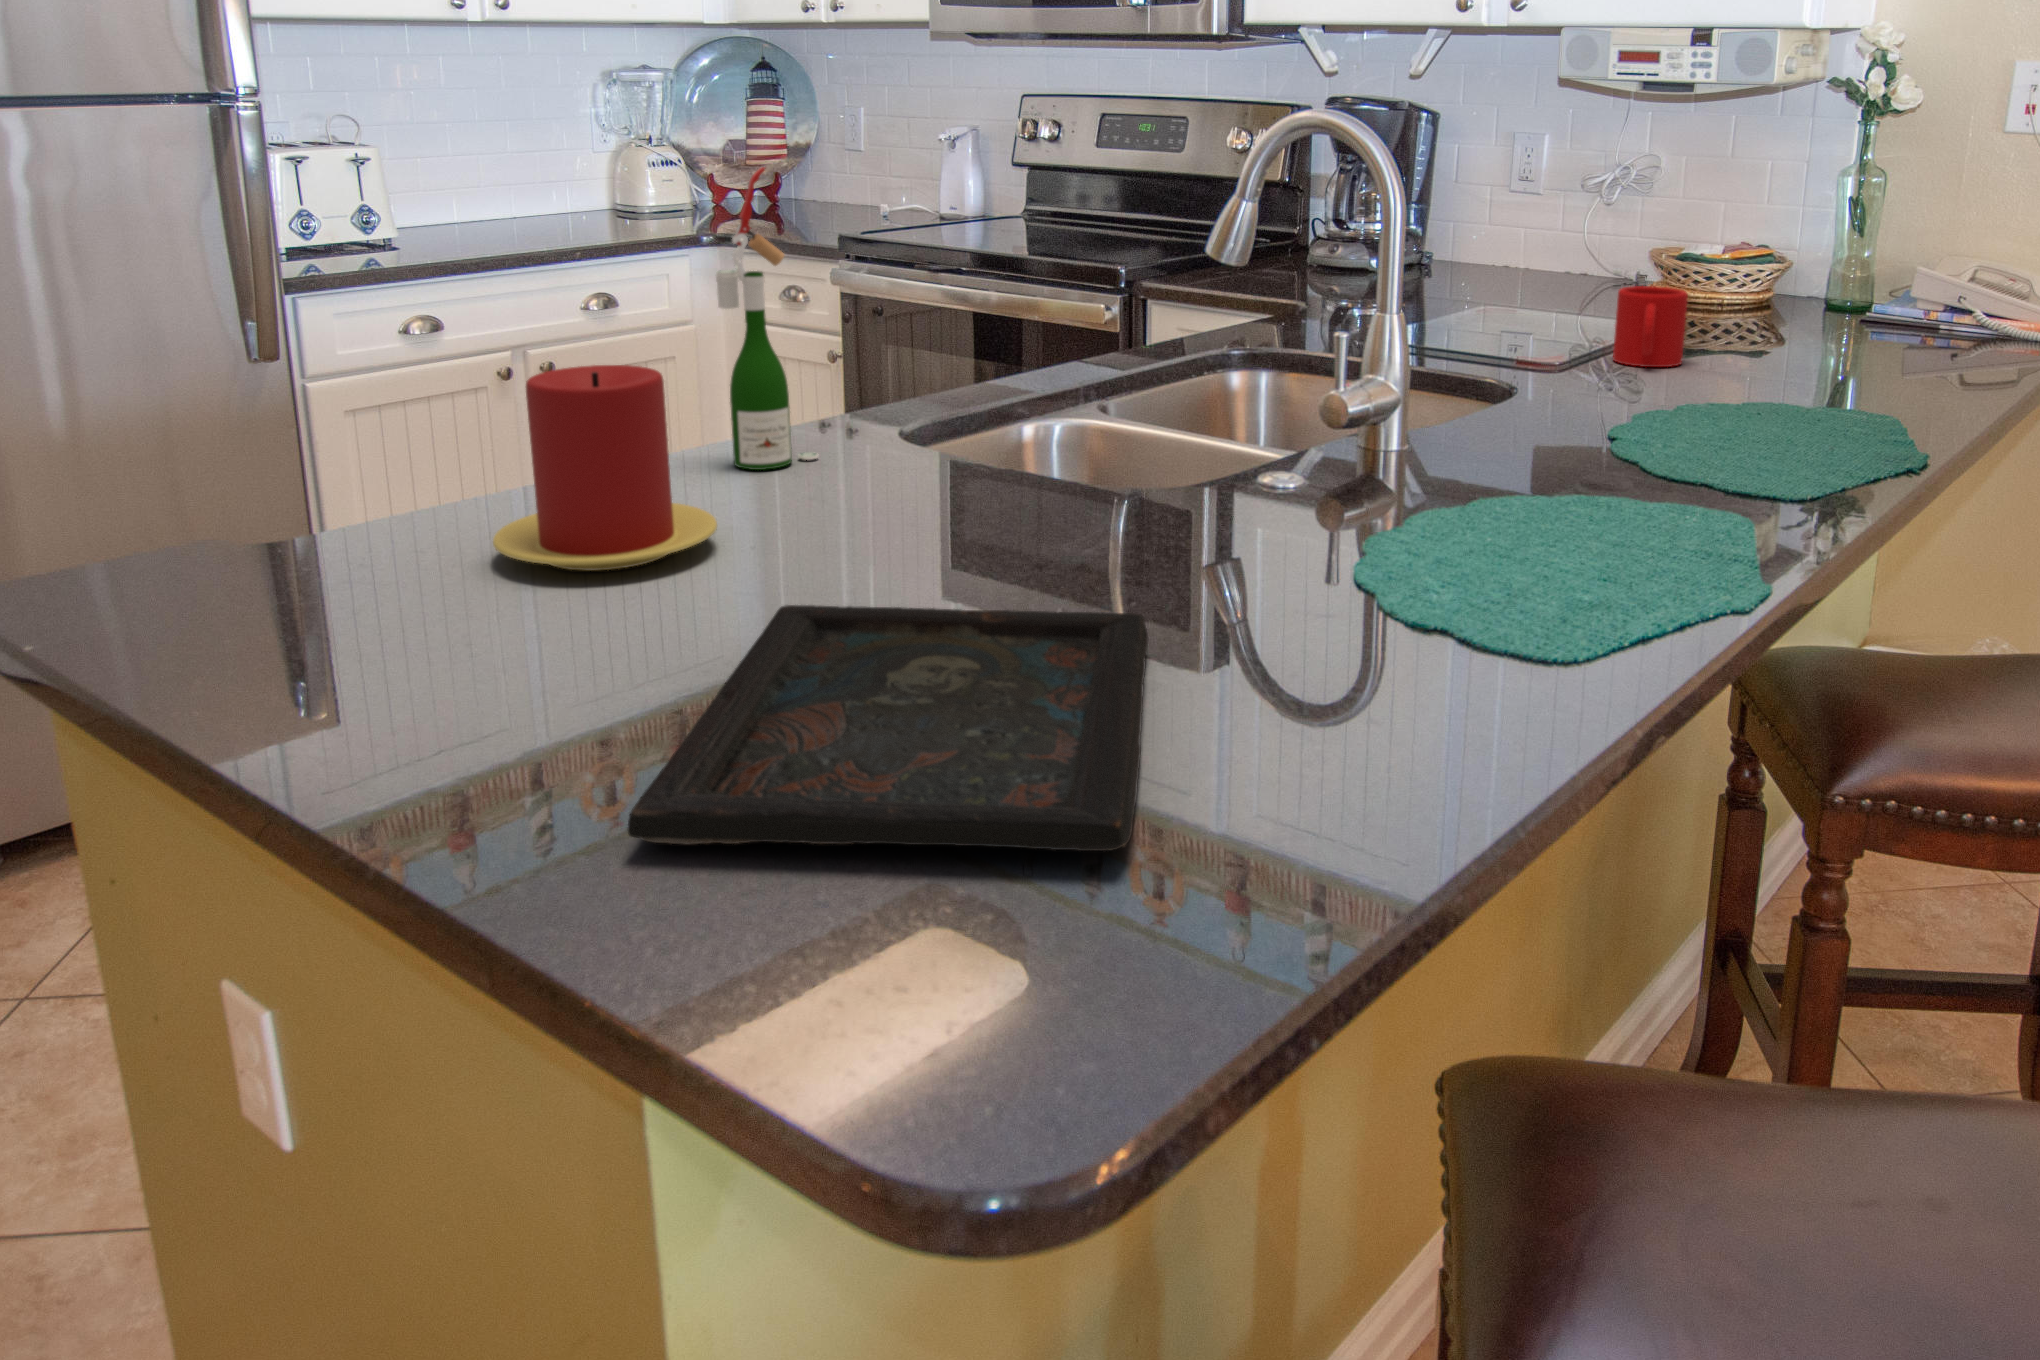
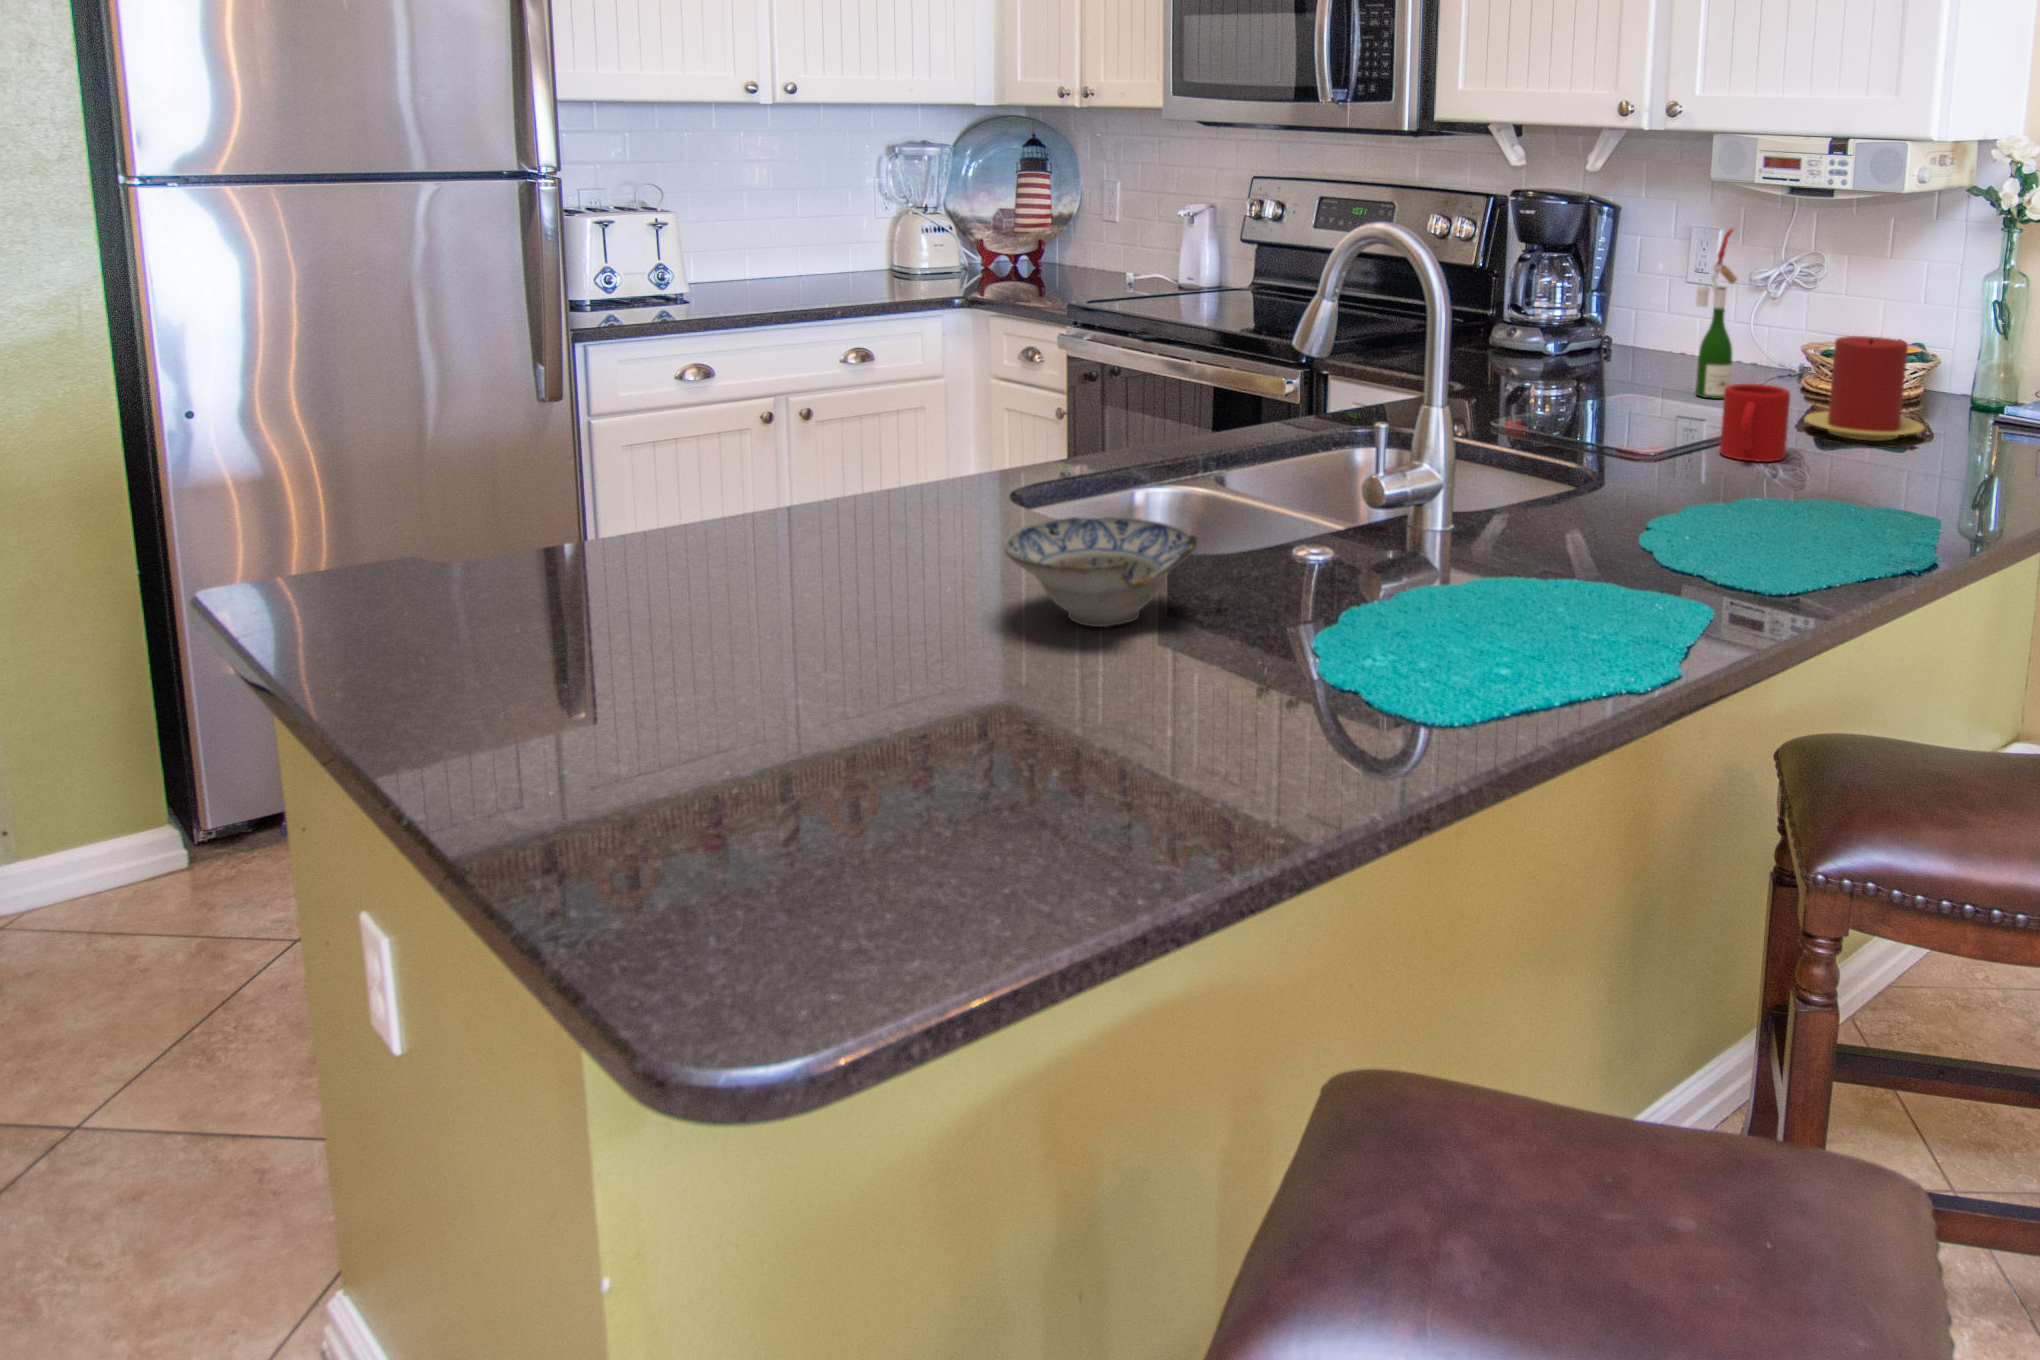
wine bottle: present [716,167,818,470] -> present [1696,229,1737,399]
candle: present [493,365,717,571] -> present [1805,336,1924,441]
ceramic bowl: none [965,437,1185,560] -> present [1004,517,1197,627]
tray: present [628,605,1148,851] -> none [582,656,1103,885]

